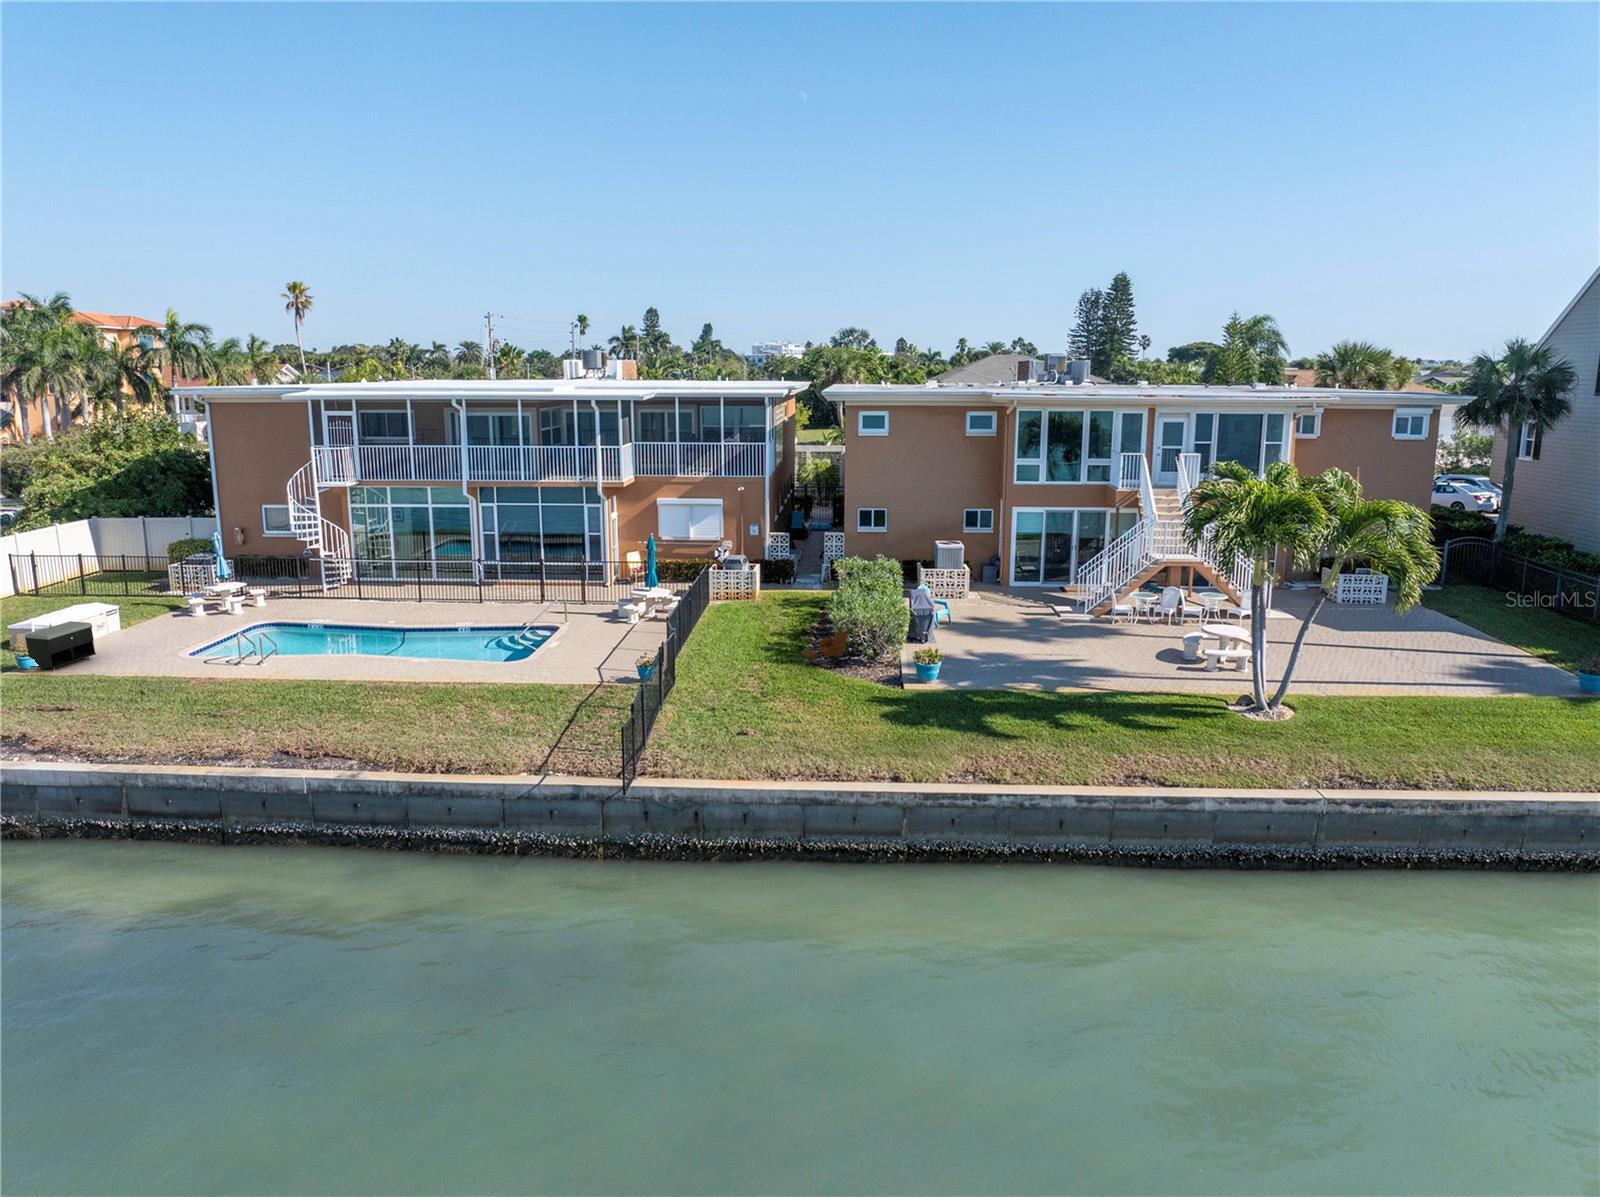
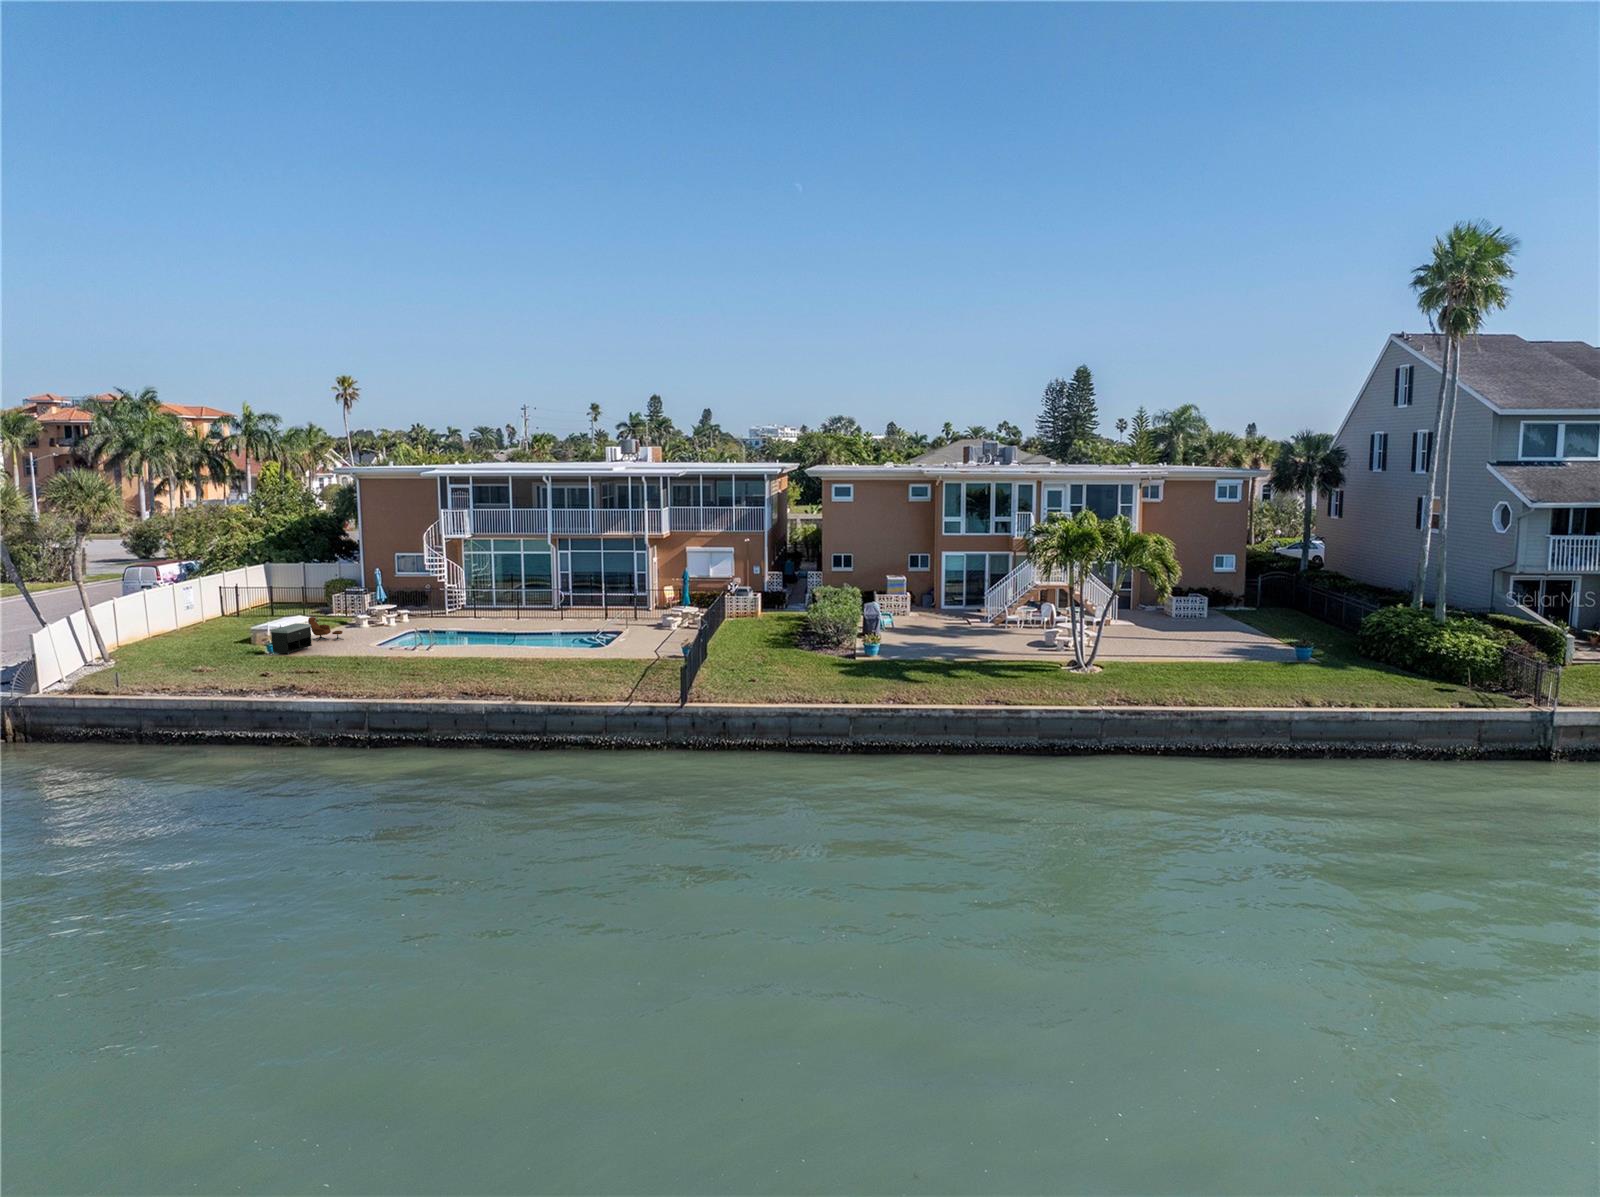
lounge chair: present [804,629,849,666] -> present [308,617,343,641]

